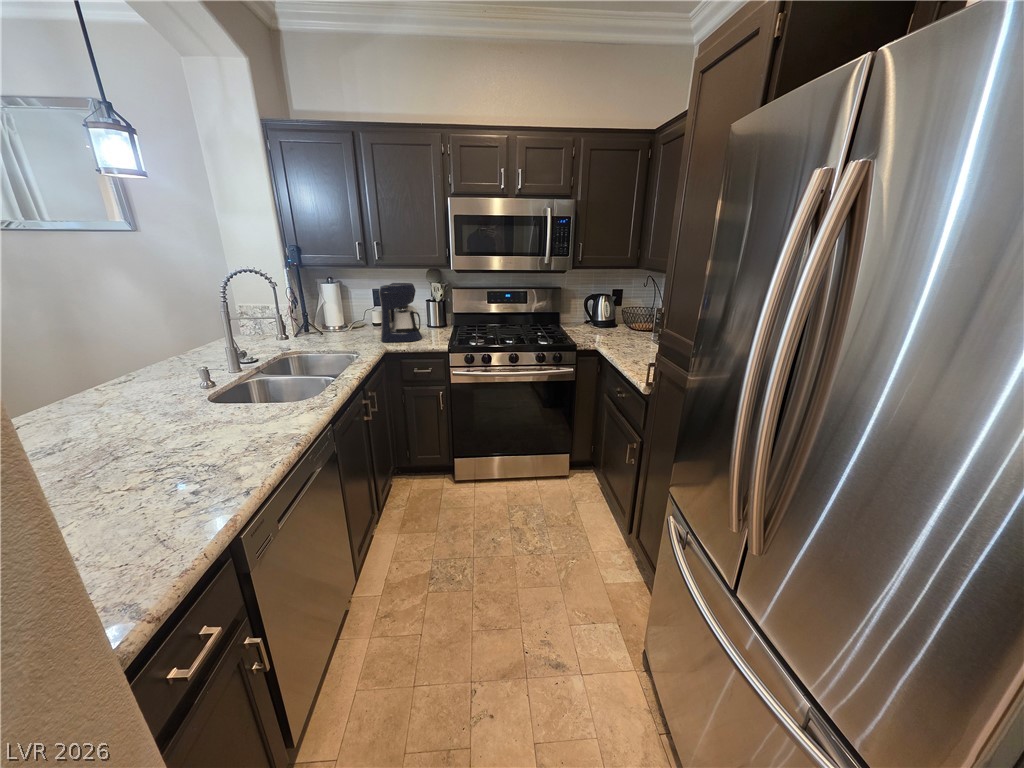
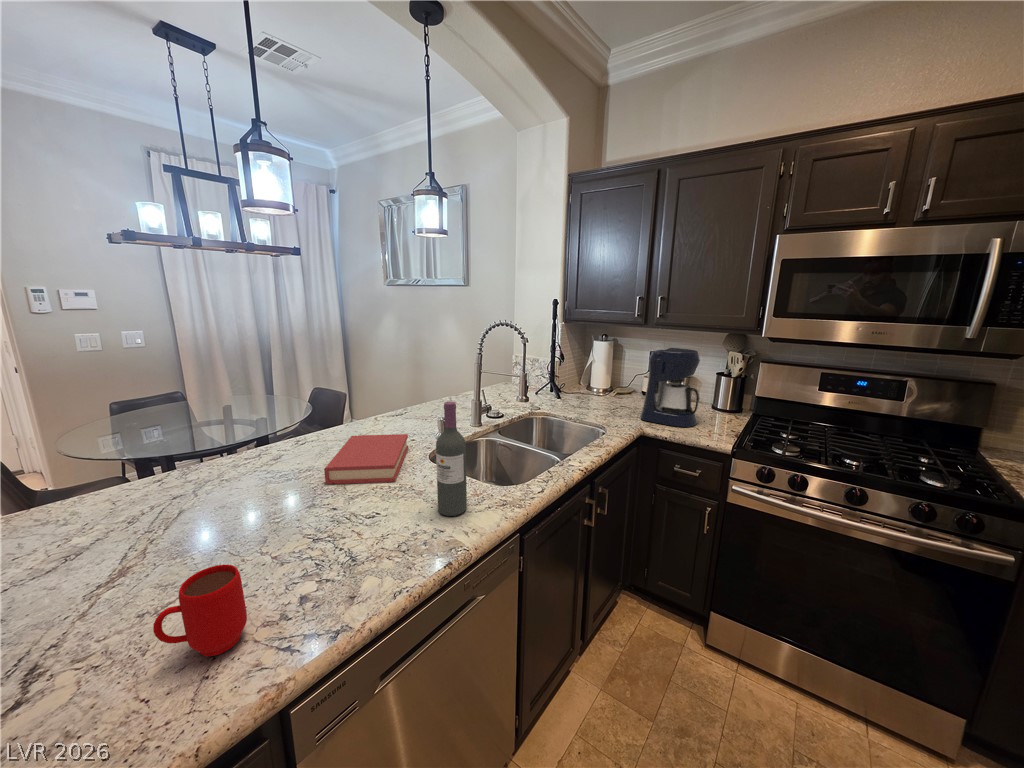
wine bottle: none [250,332,287,423] -> present [436,401,467,516]
hardback book: none [98,387,196,442] -> present [324,434,408,484]
mug: none [116,462,180,527] -> present [153,565,247,657]

